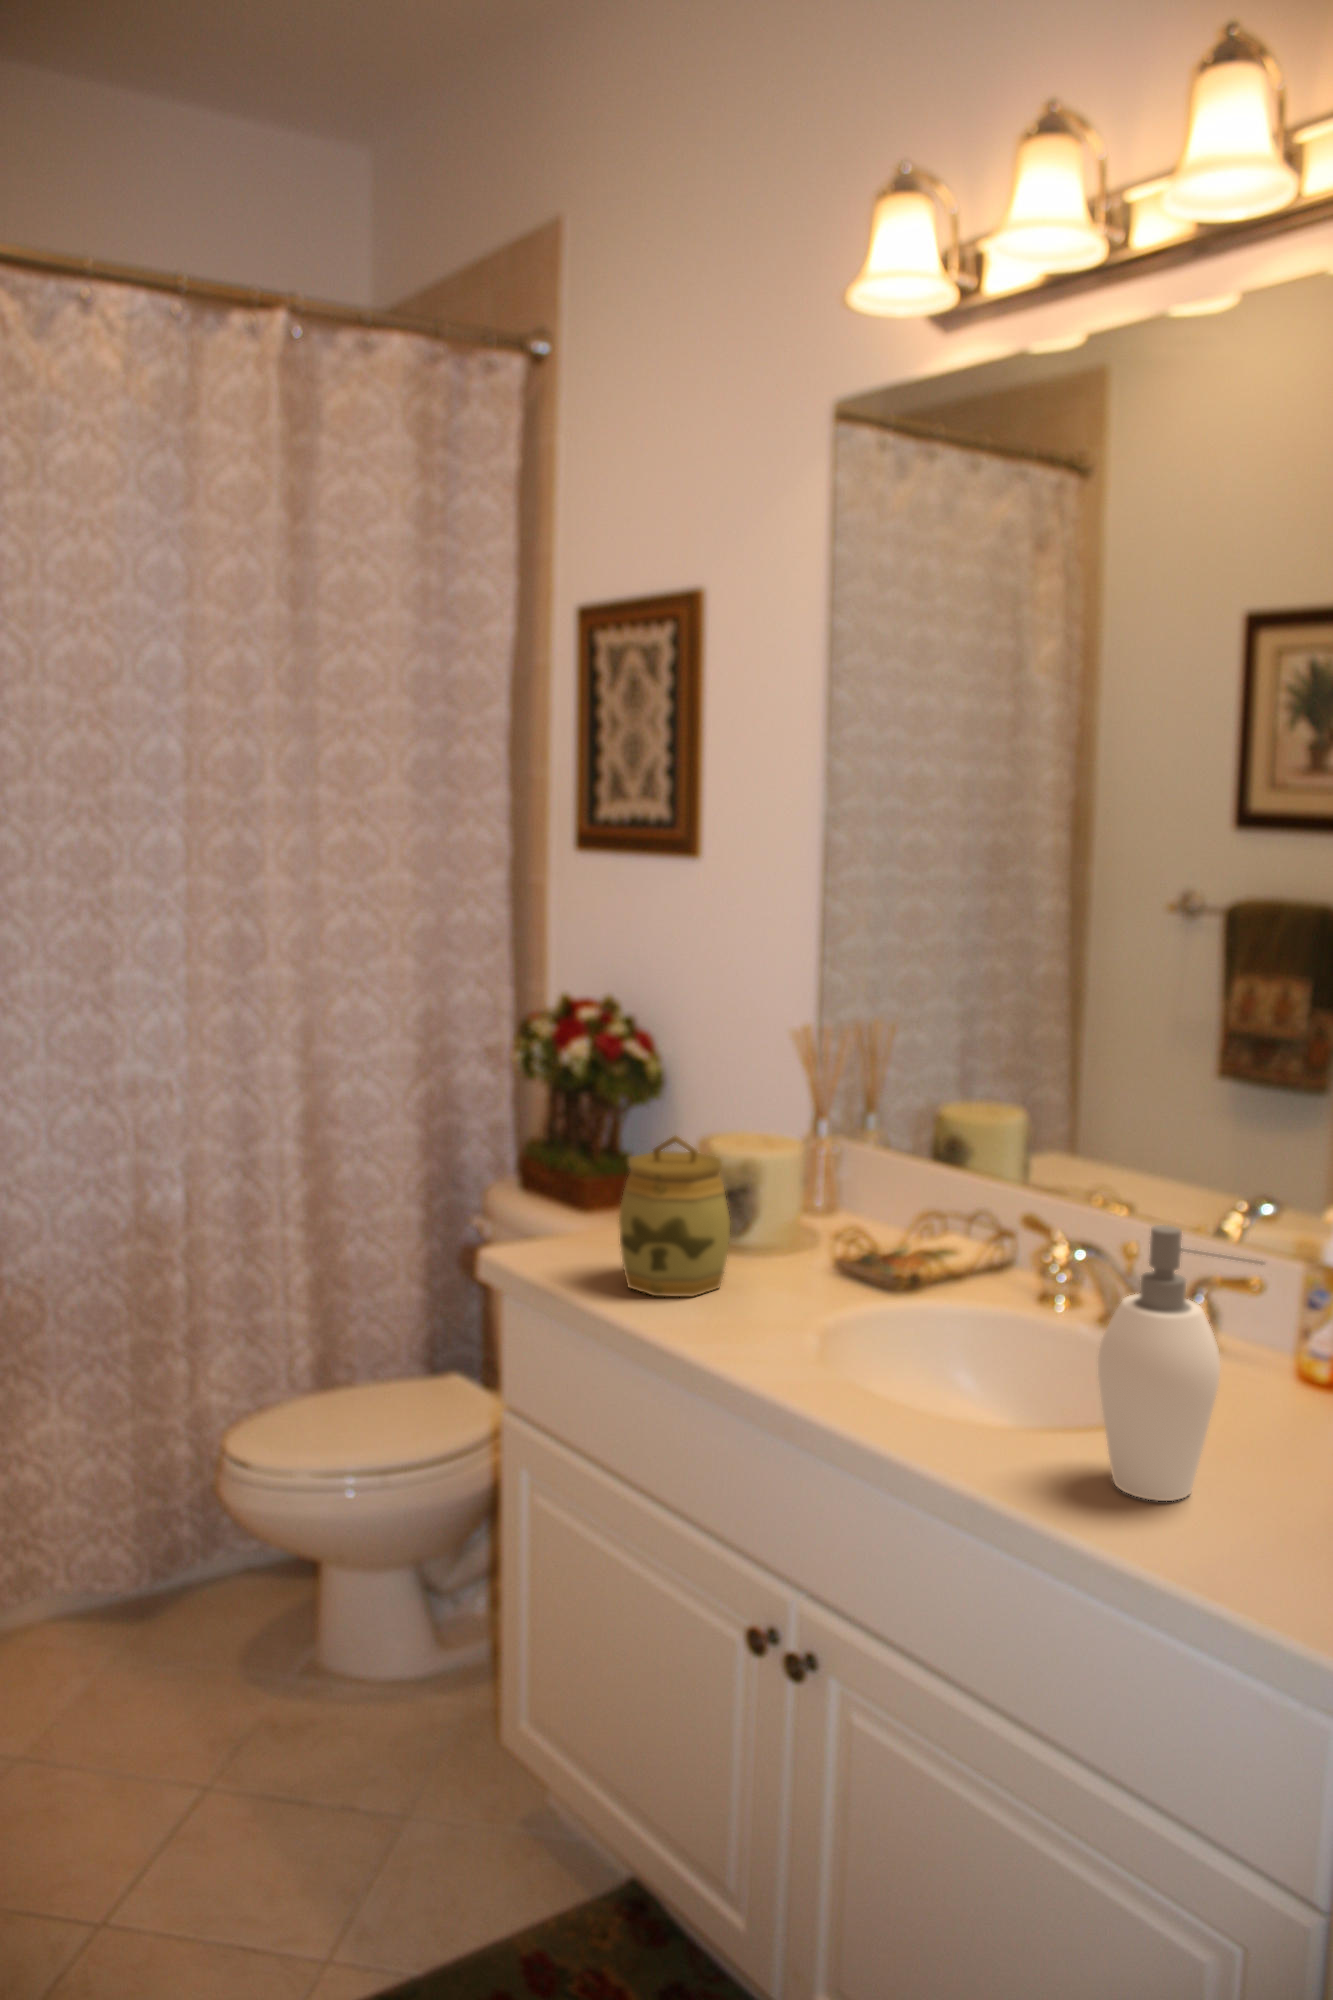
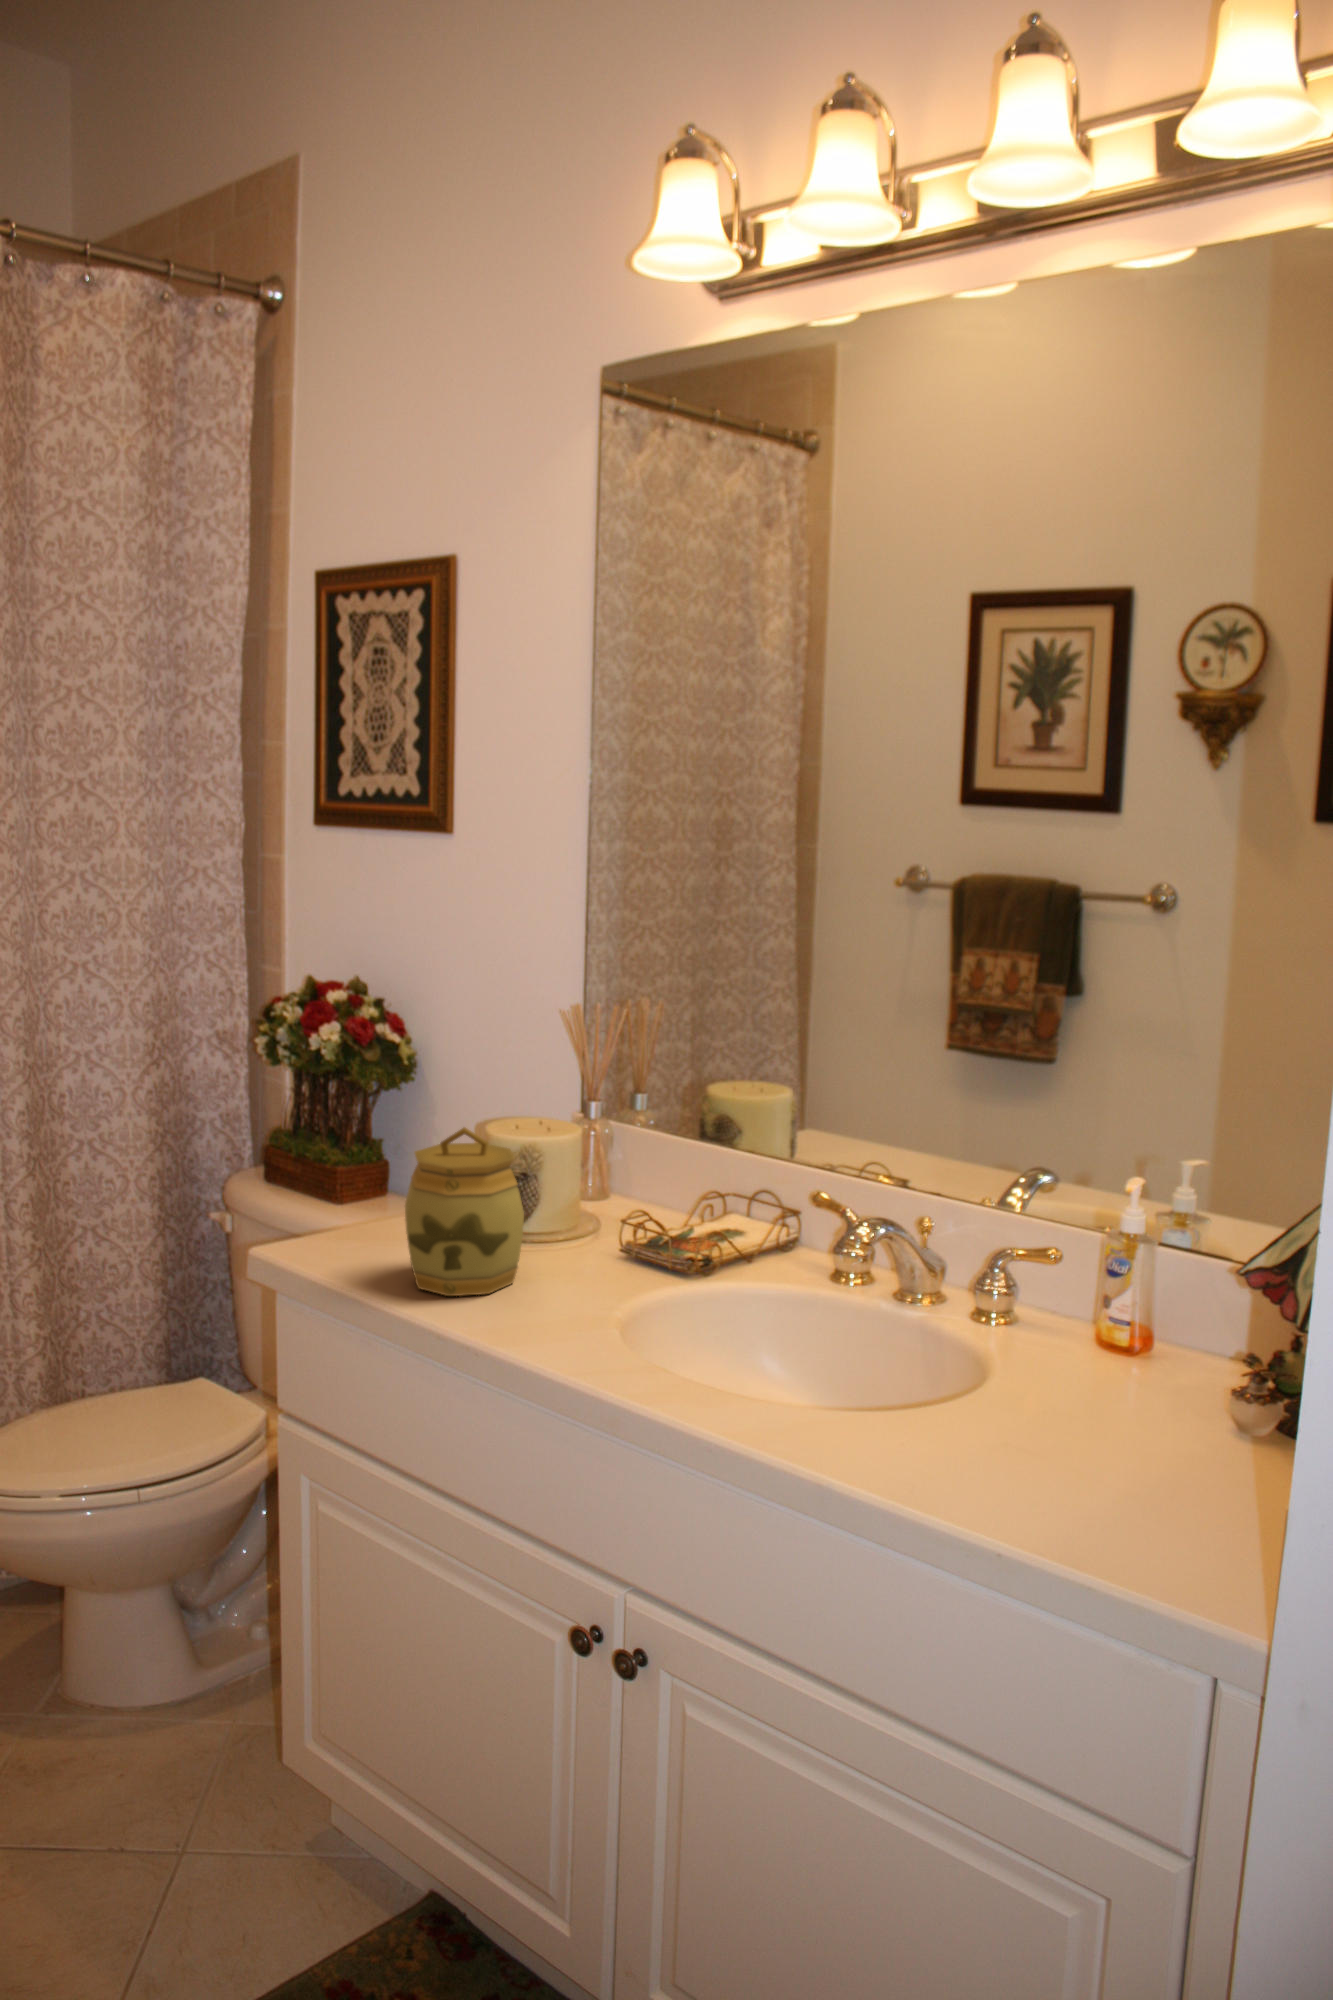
soap dispenser: present [1098,1225,1264,1501] -> none [946,1212,1113,1488]

